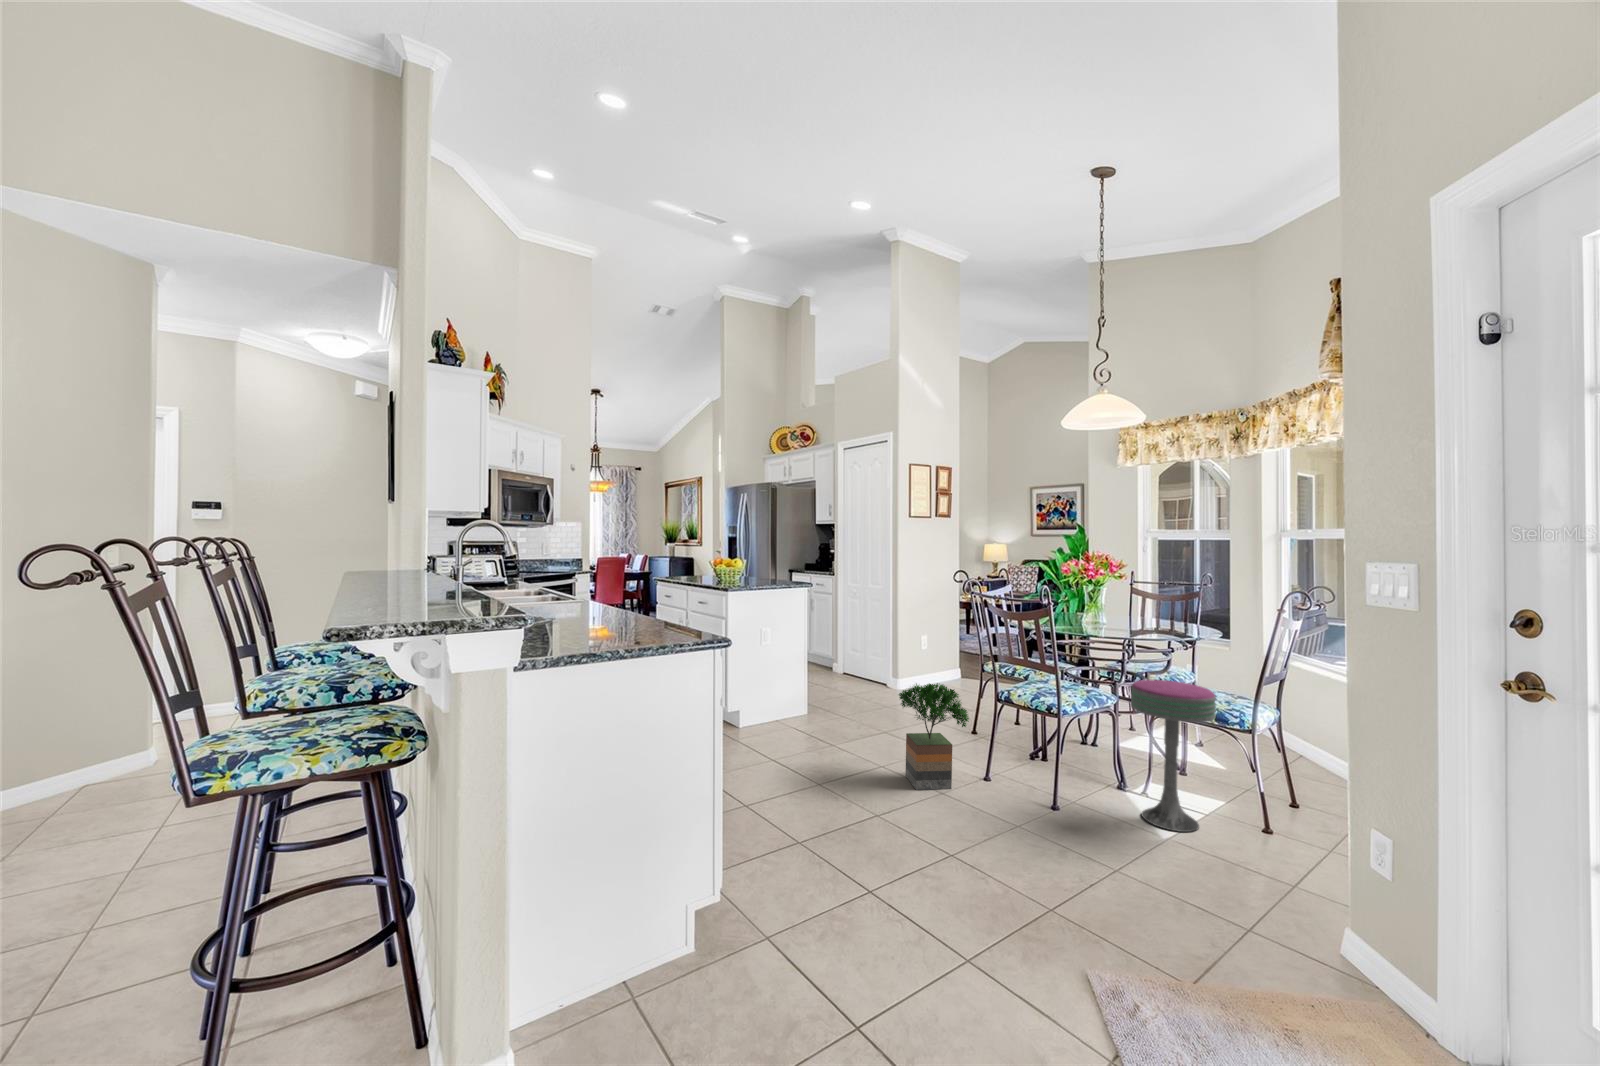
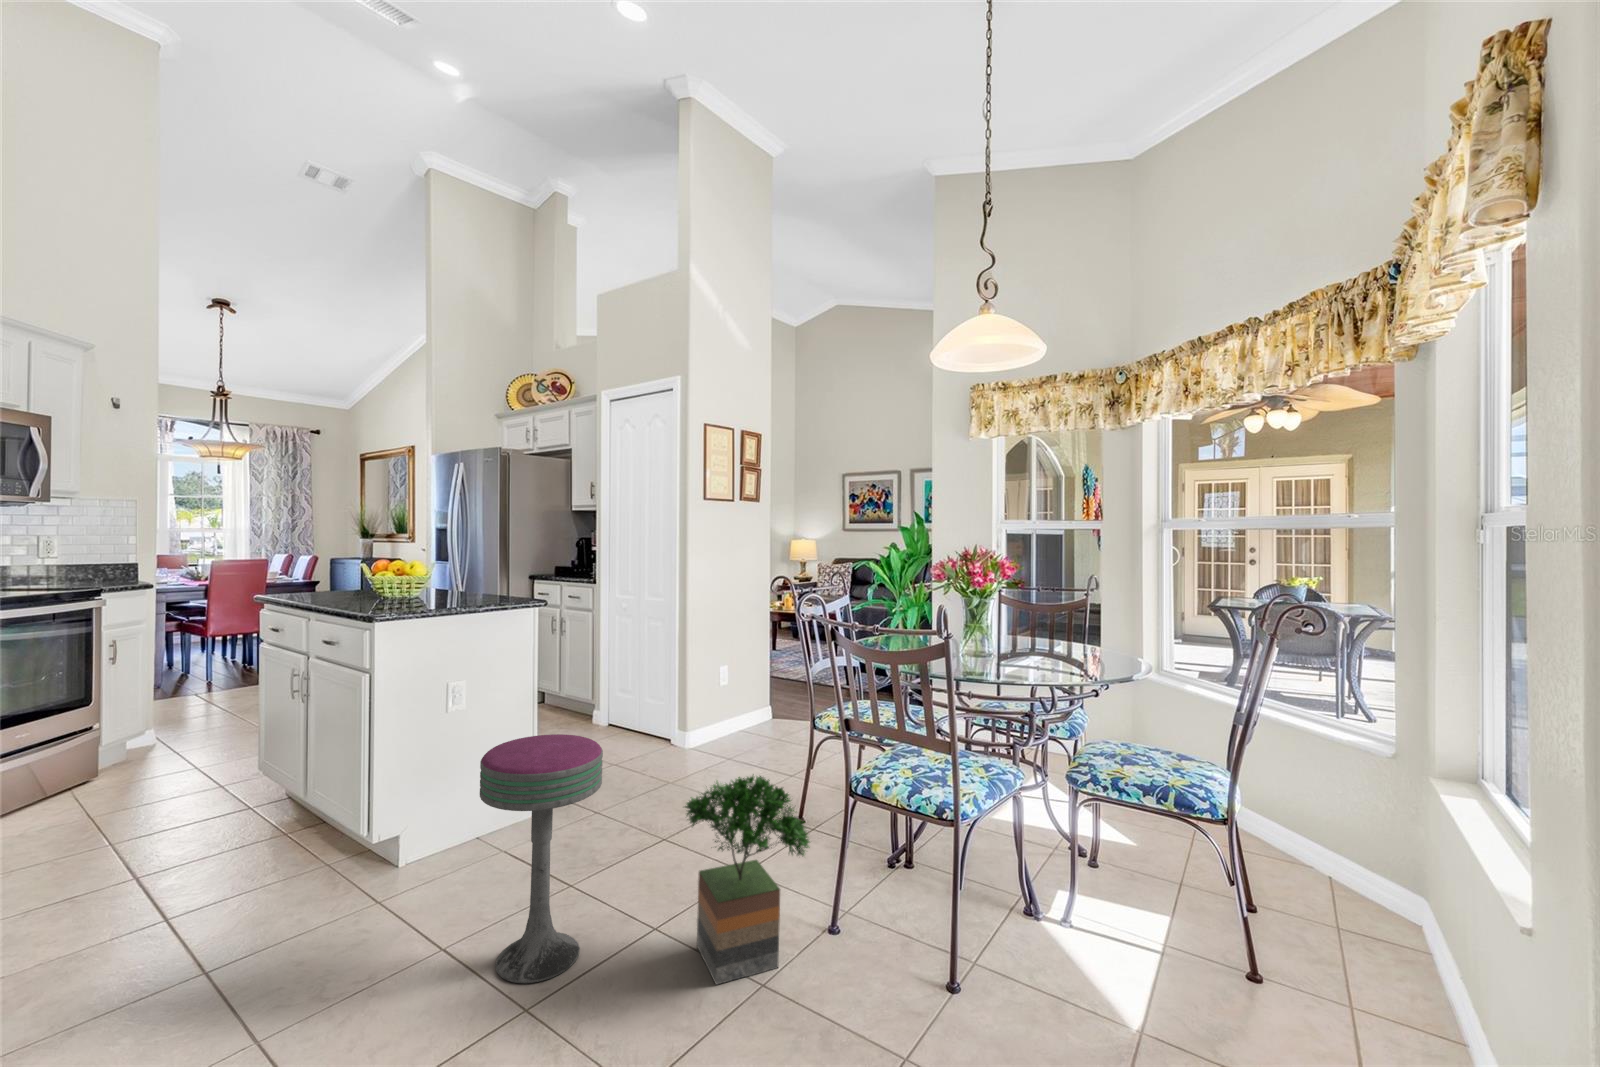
bar stool: present [1131,680,1216,832] -> present [480,734,603,983]

